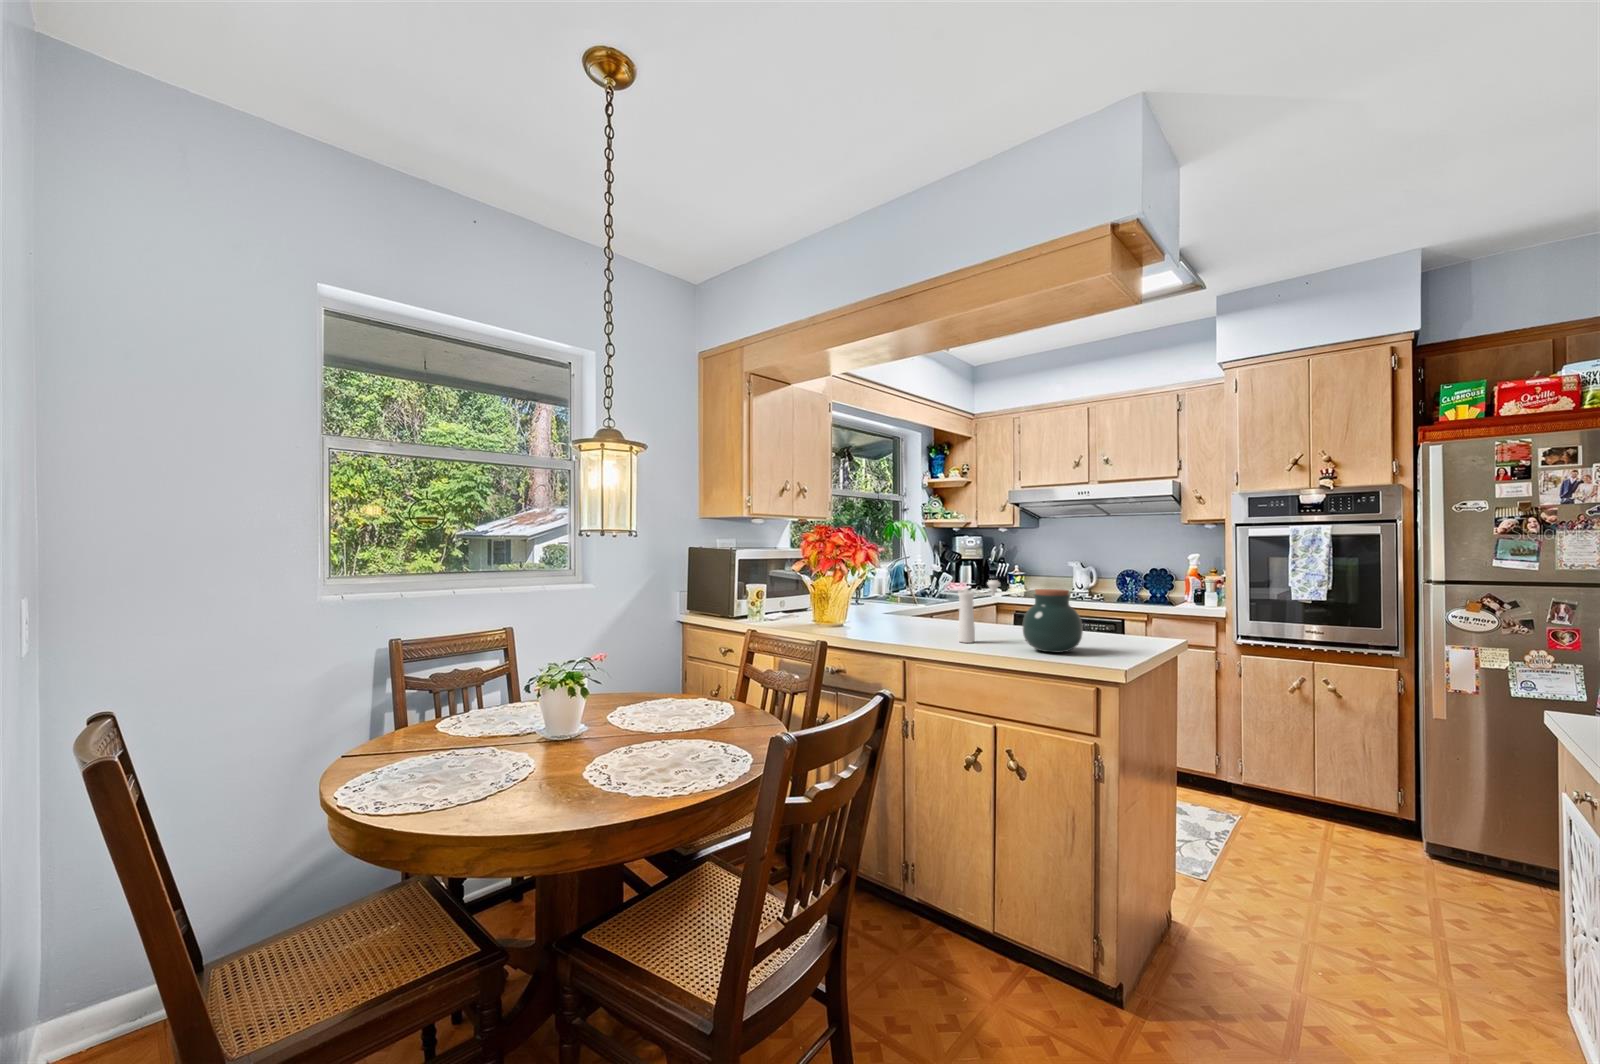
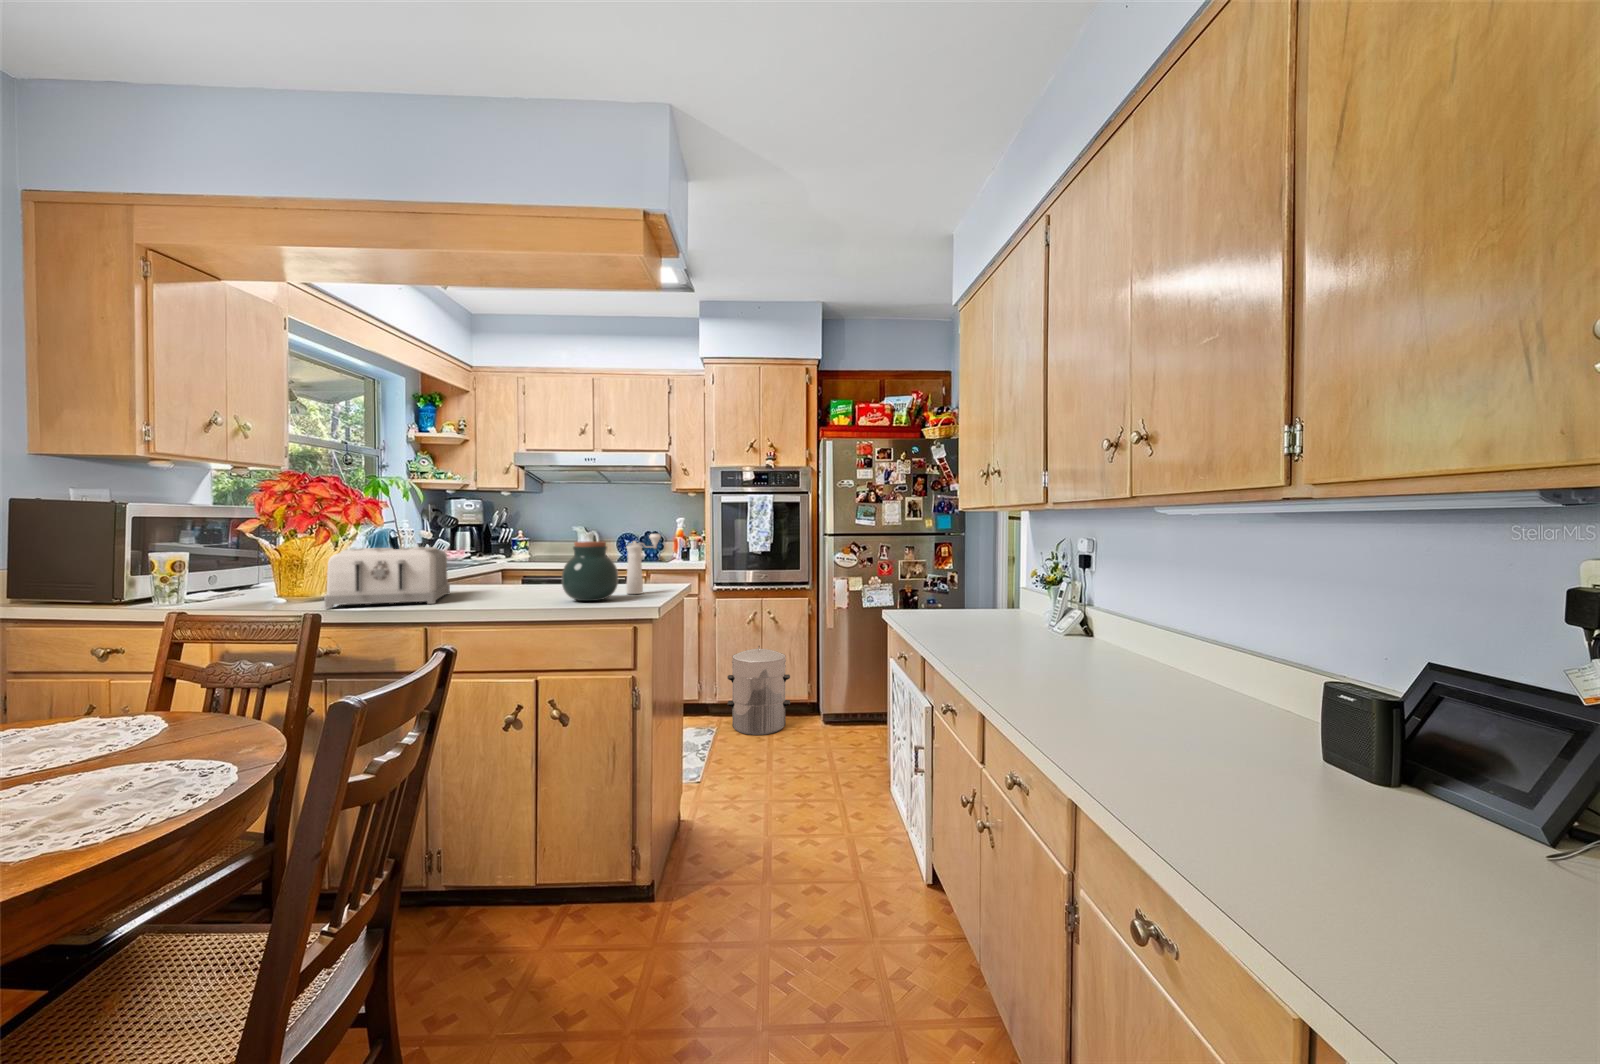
pepper mill: present [958,580,999,643] -> present [626,534,661,594]
toaster: none [838,586,932,639] -> present [325,547,450,608]
waste bin: none [1259,727,1364,851] -> present [728,646,790,735]

